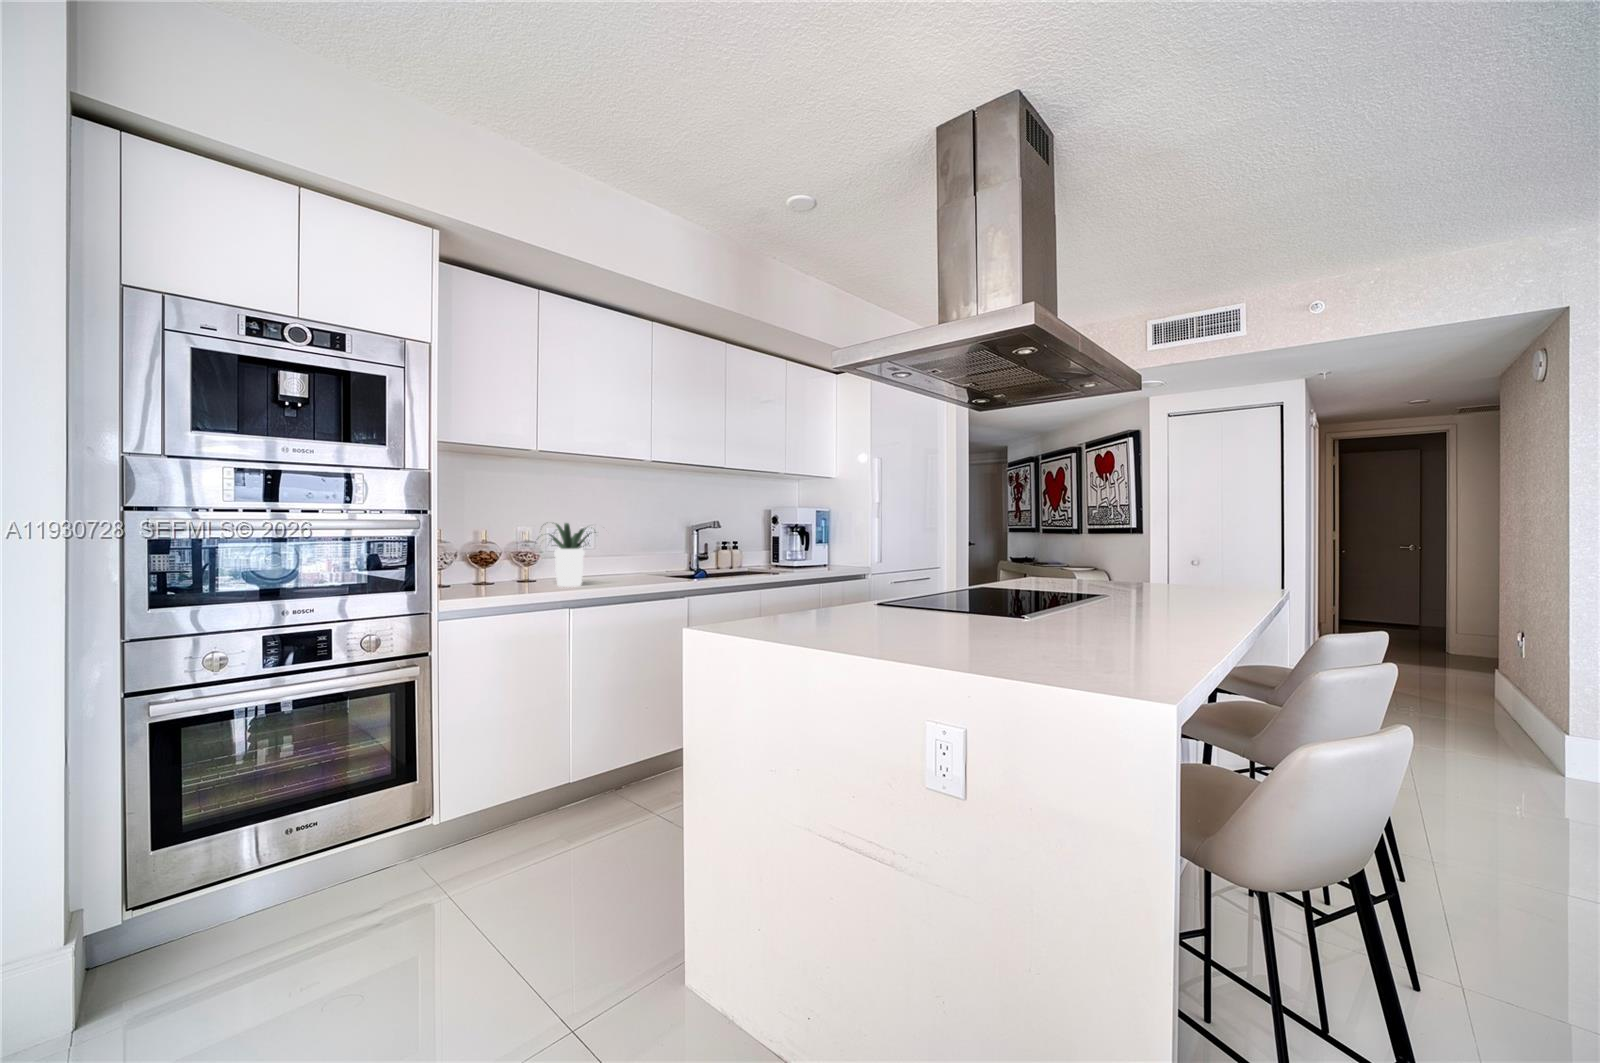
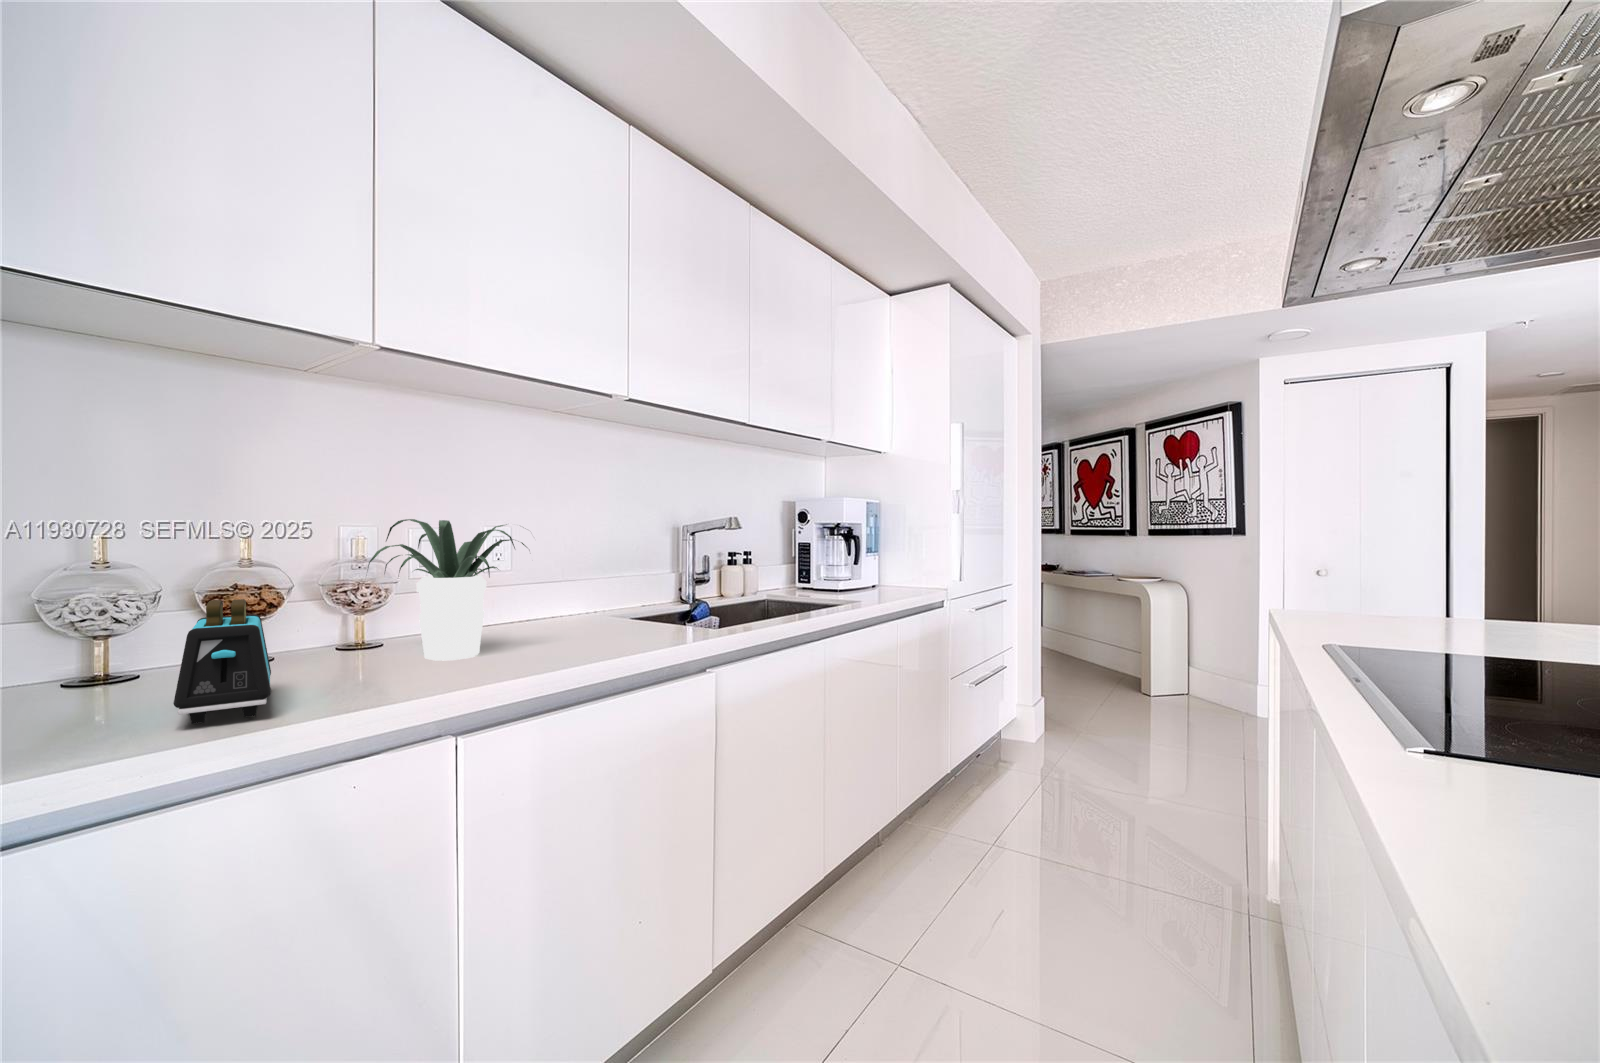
toaster: none [471,554,506,598] -> present [174,599,271,724]

